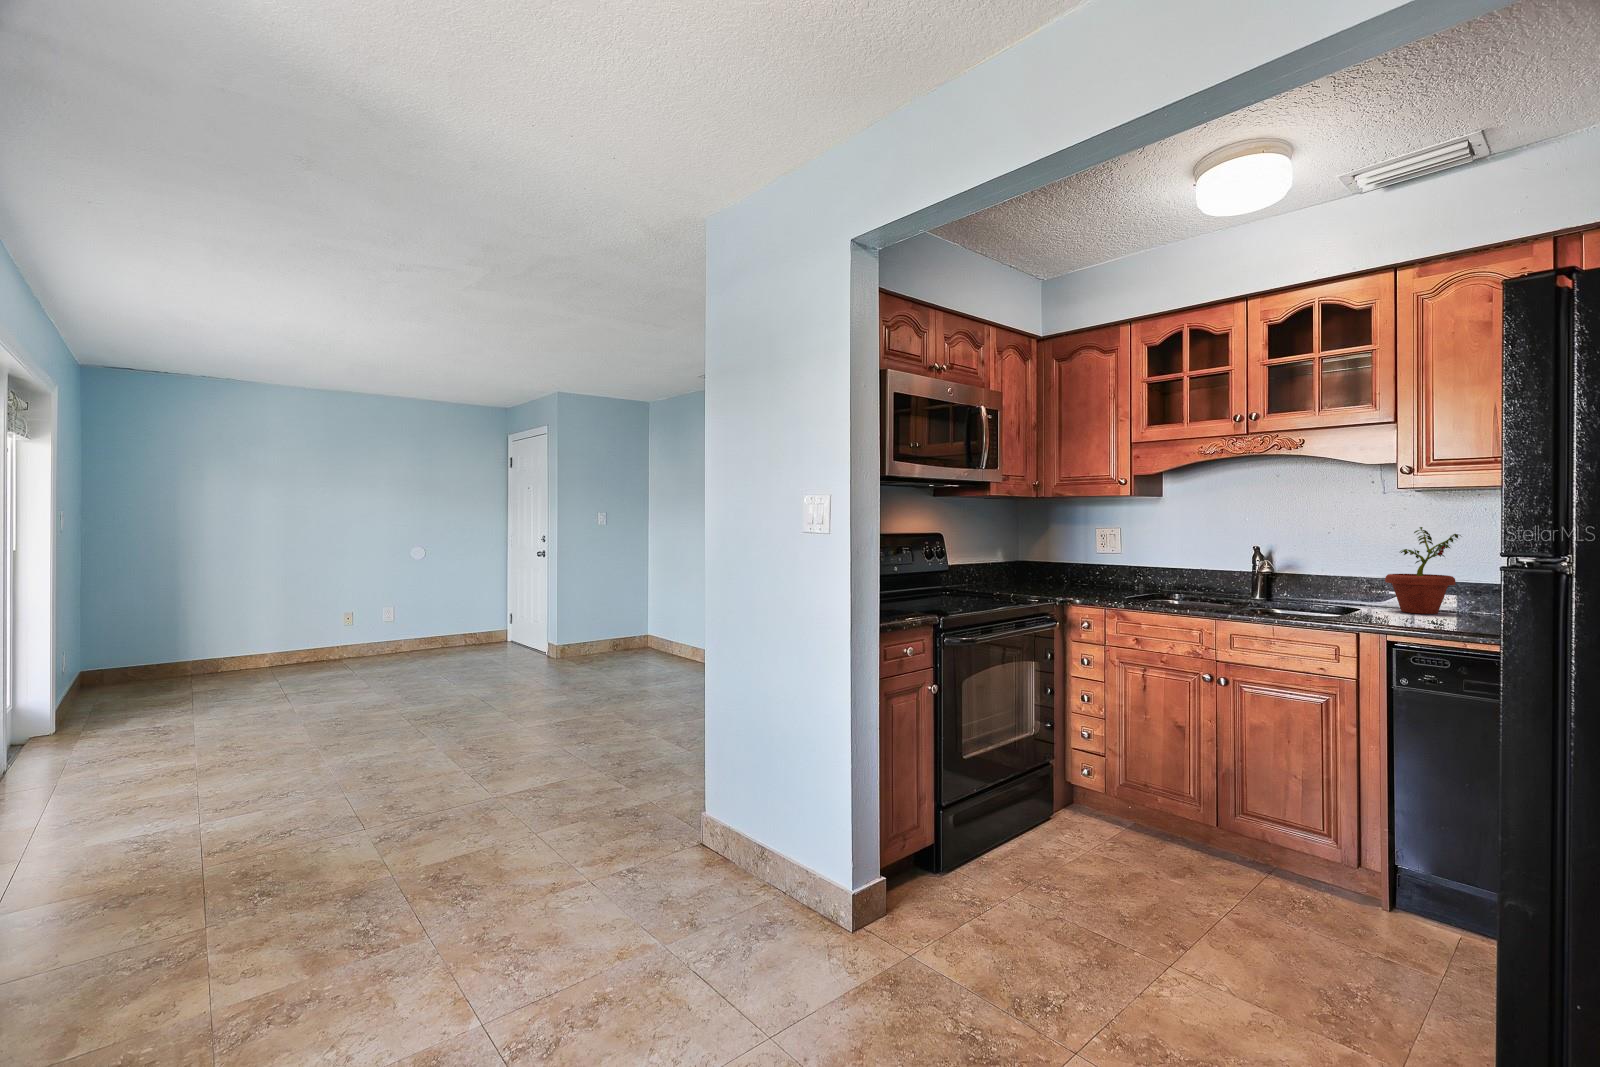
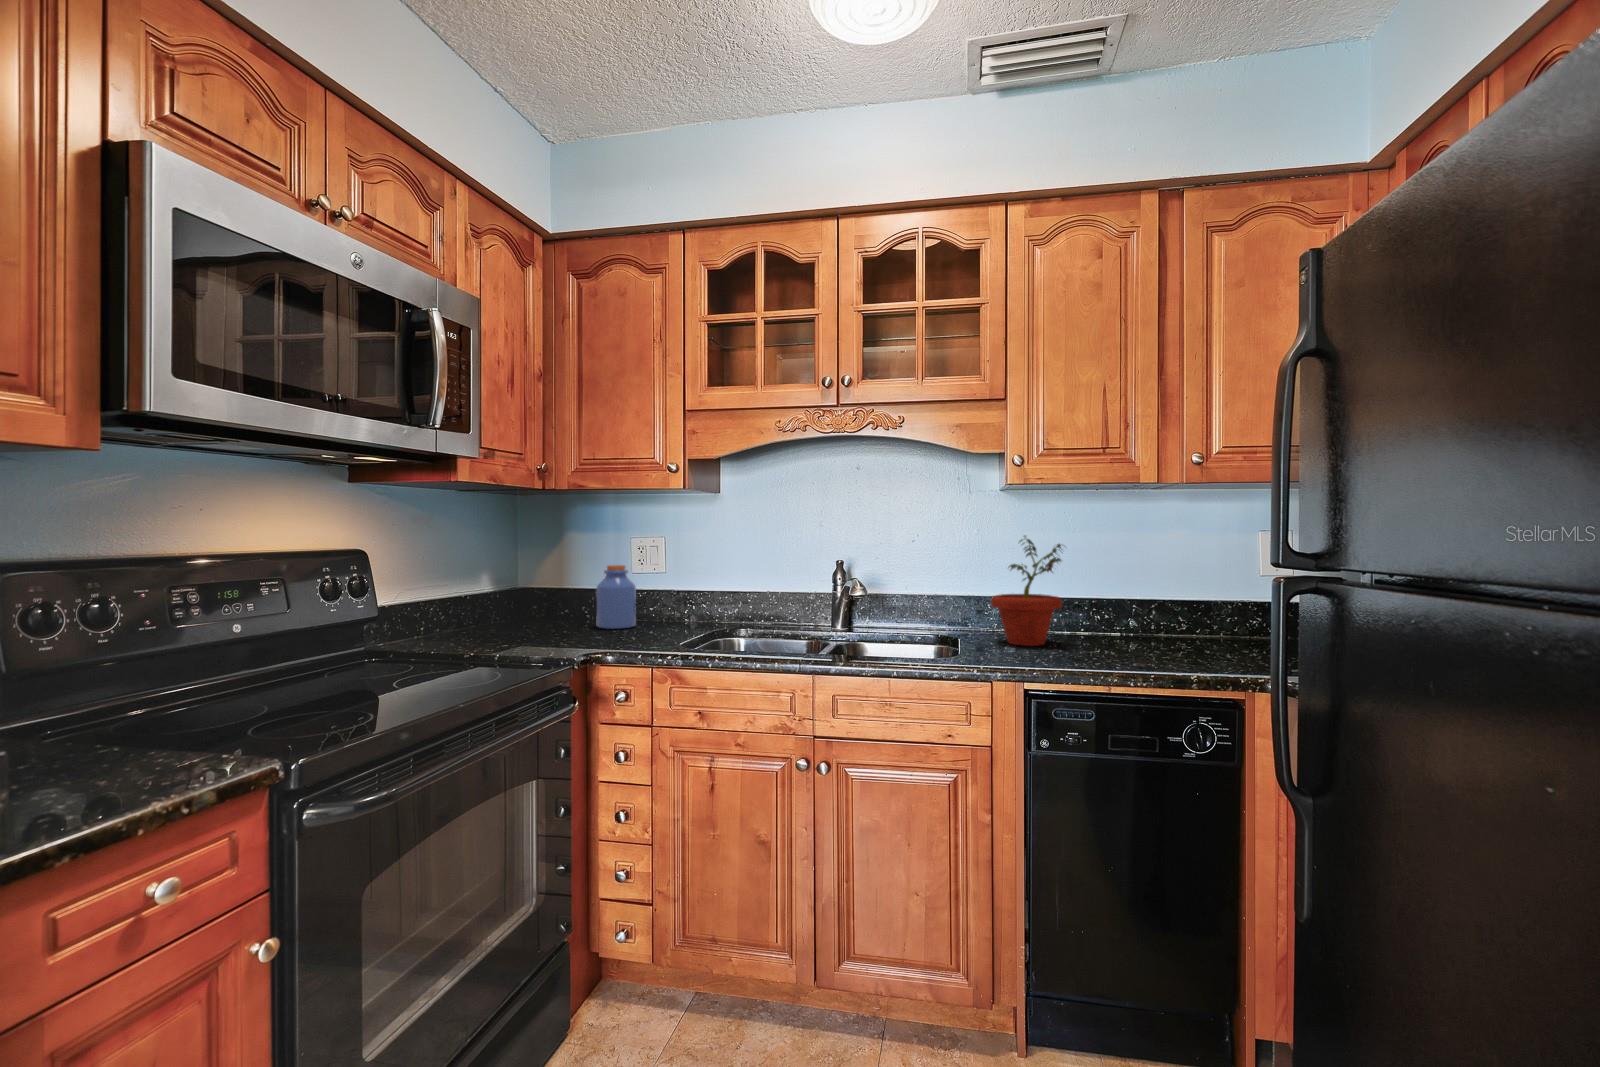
jar: none [1071,548,1098,589] -> present [596,565,636,629]

